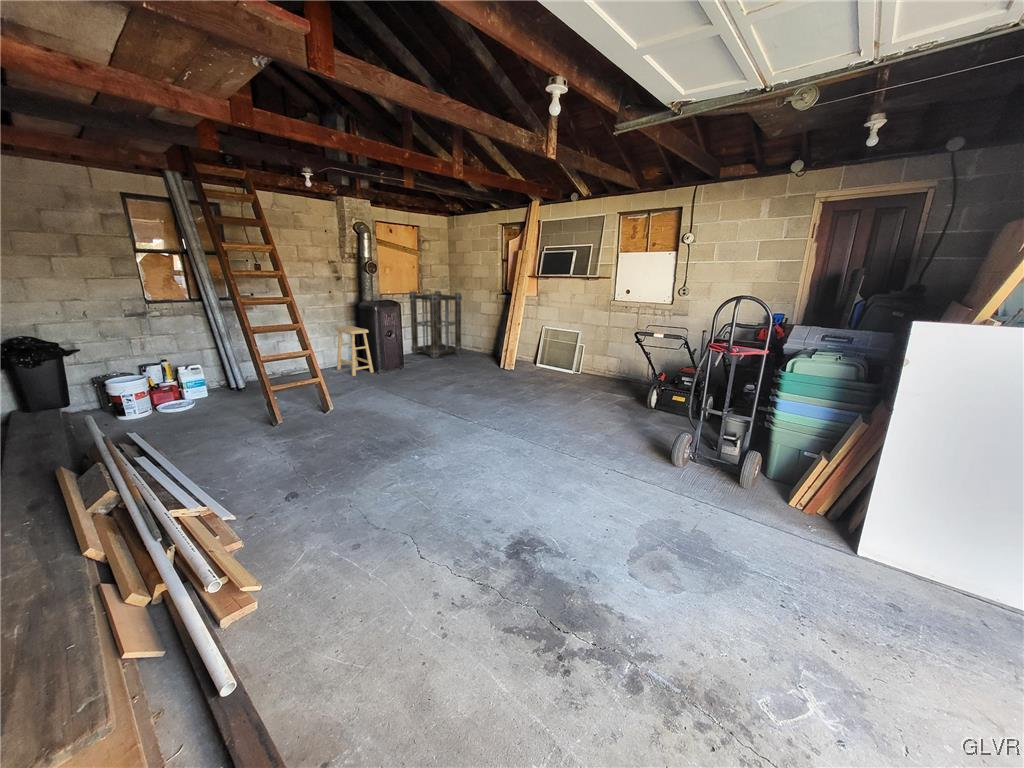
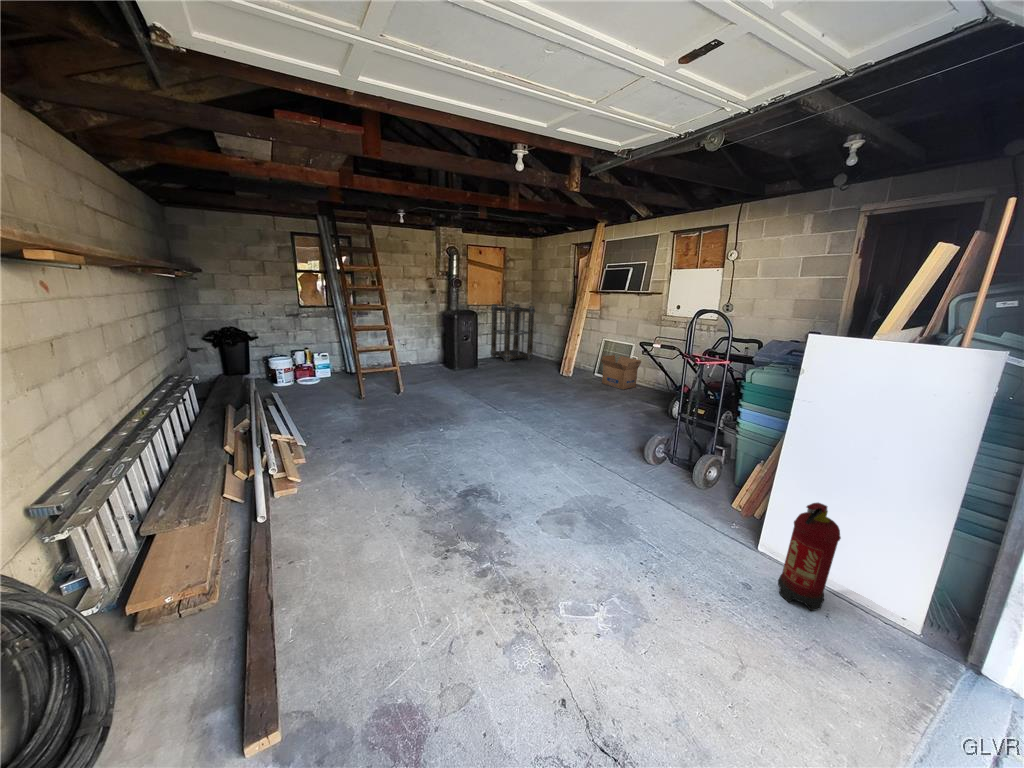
stool: present [335,326,374,376] -> none [426,330,452,370]
cardboard box: none [552,345,594,383] -> present [601,355,641,390]
fire extinguisher: none [869,505,946,613] -> present [778,503,841,611]

